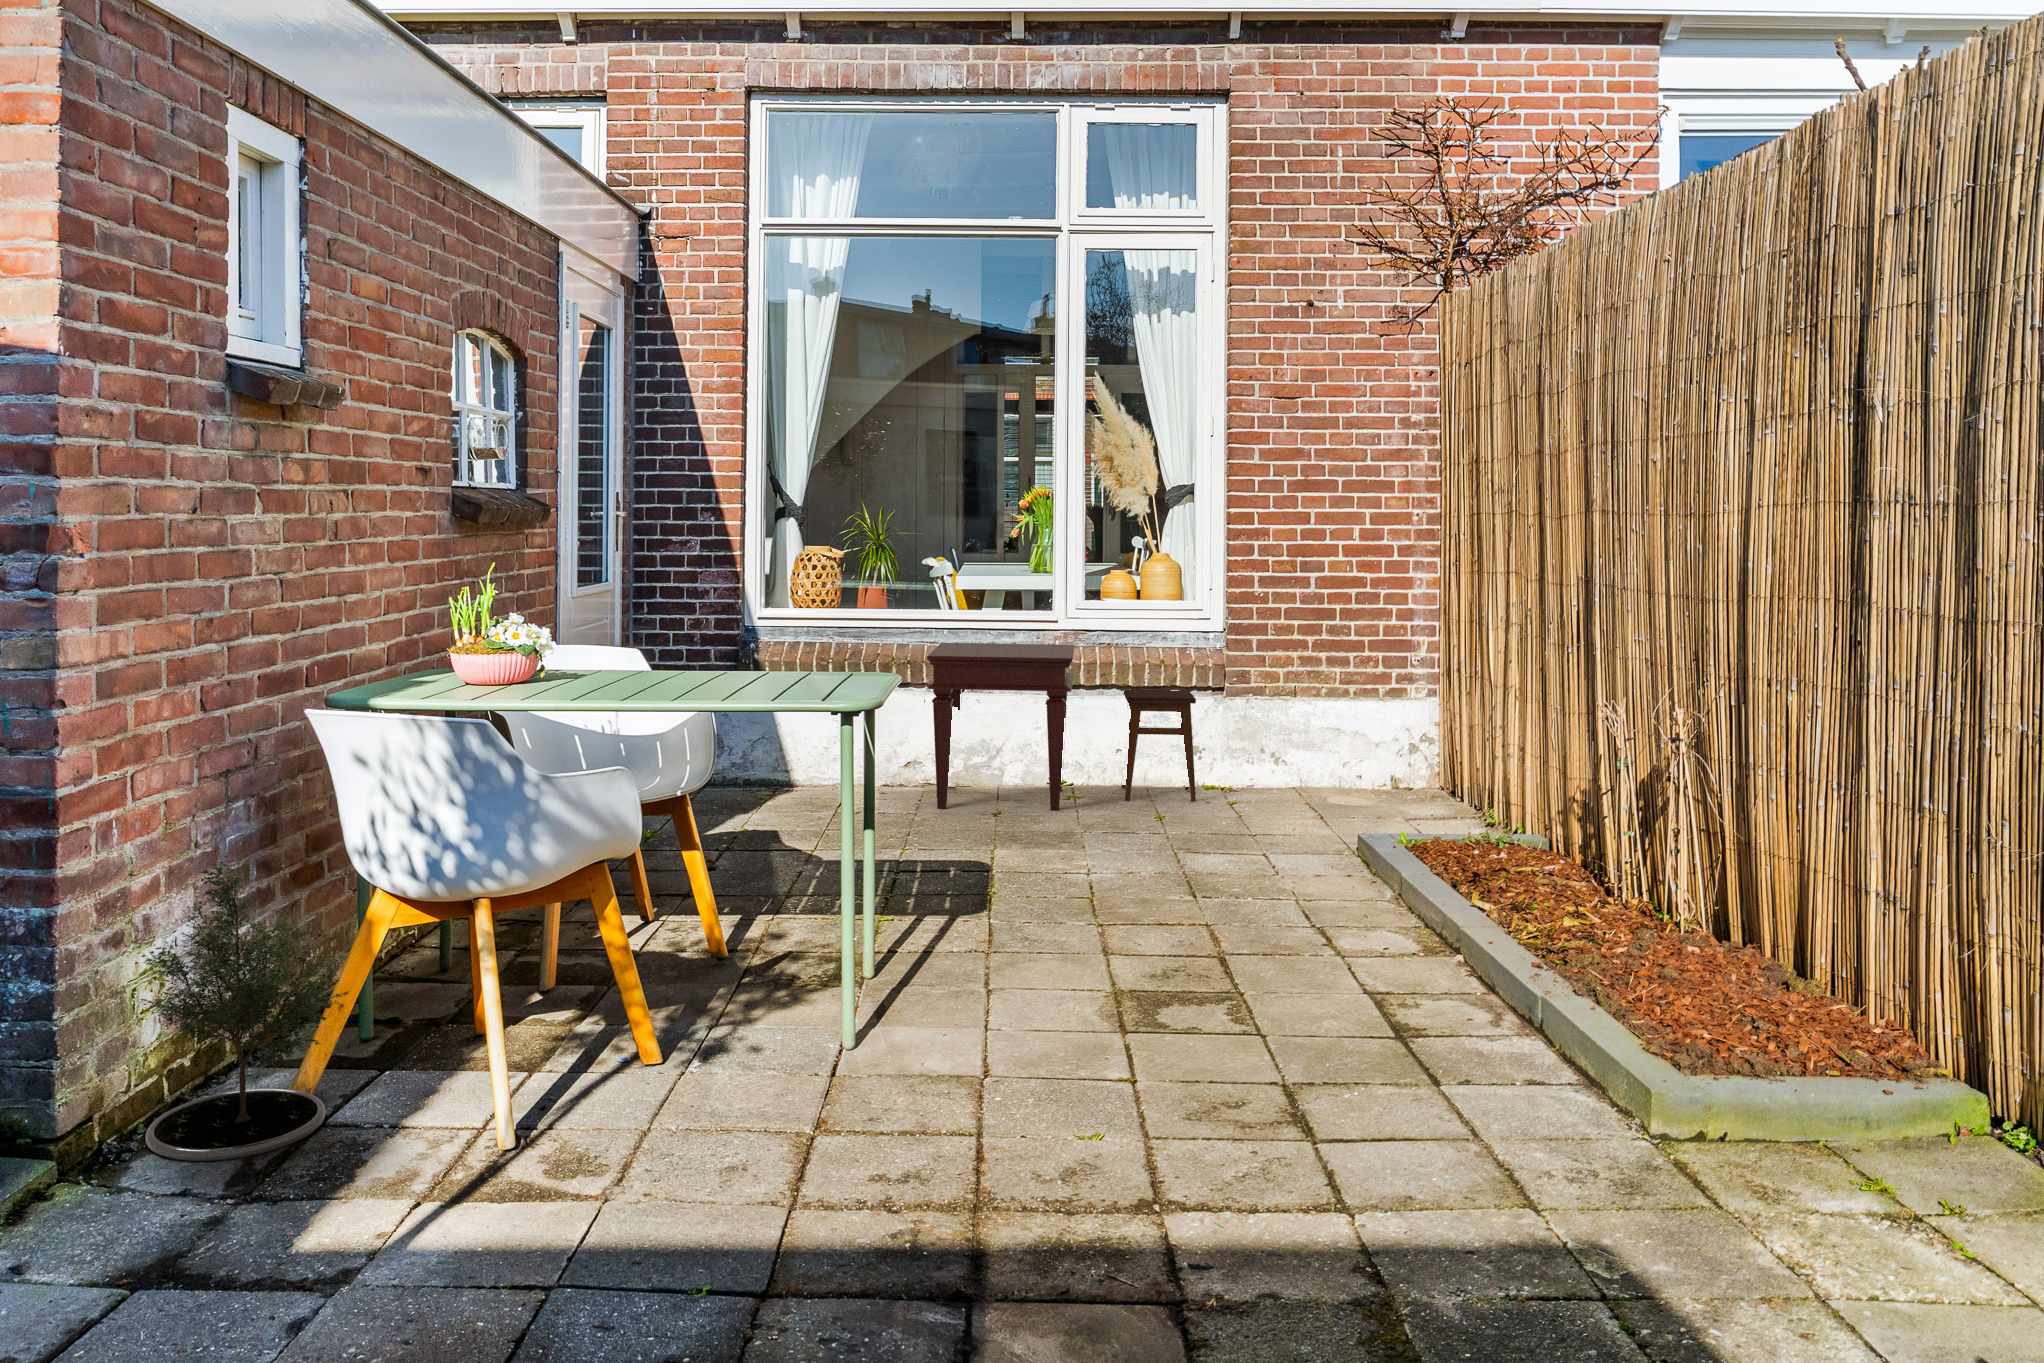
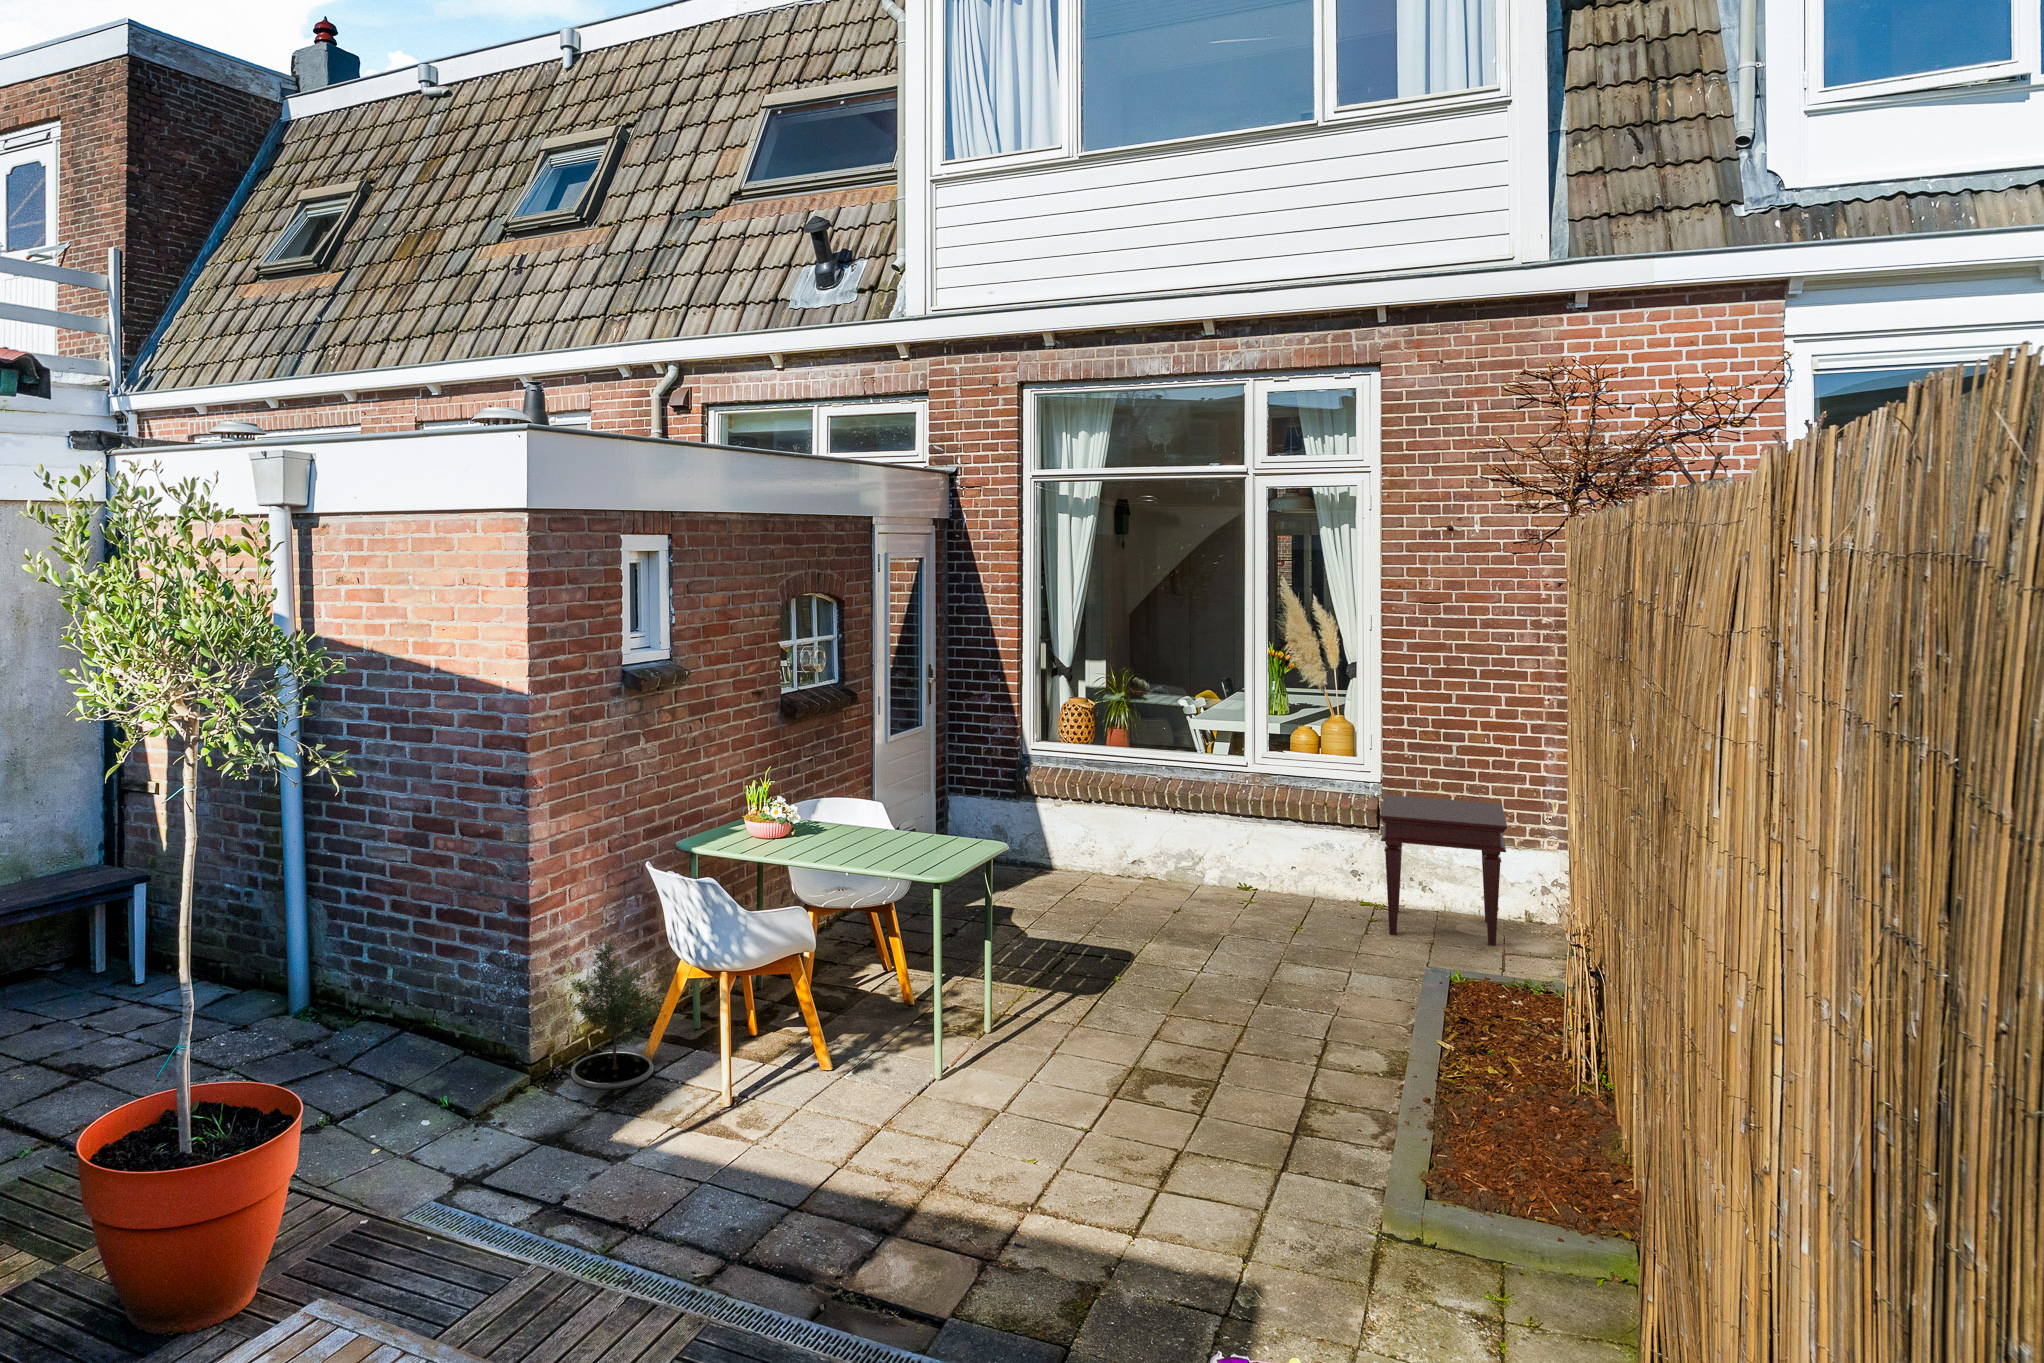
side table: present [927,643,1075,811] -> present [1380,795,1507,946]
stool: present [1121,690,1196,801] -> none [1286,822,1348,916]

